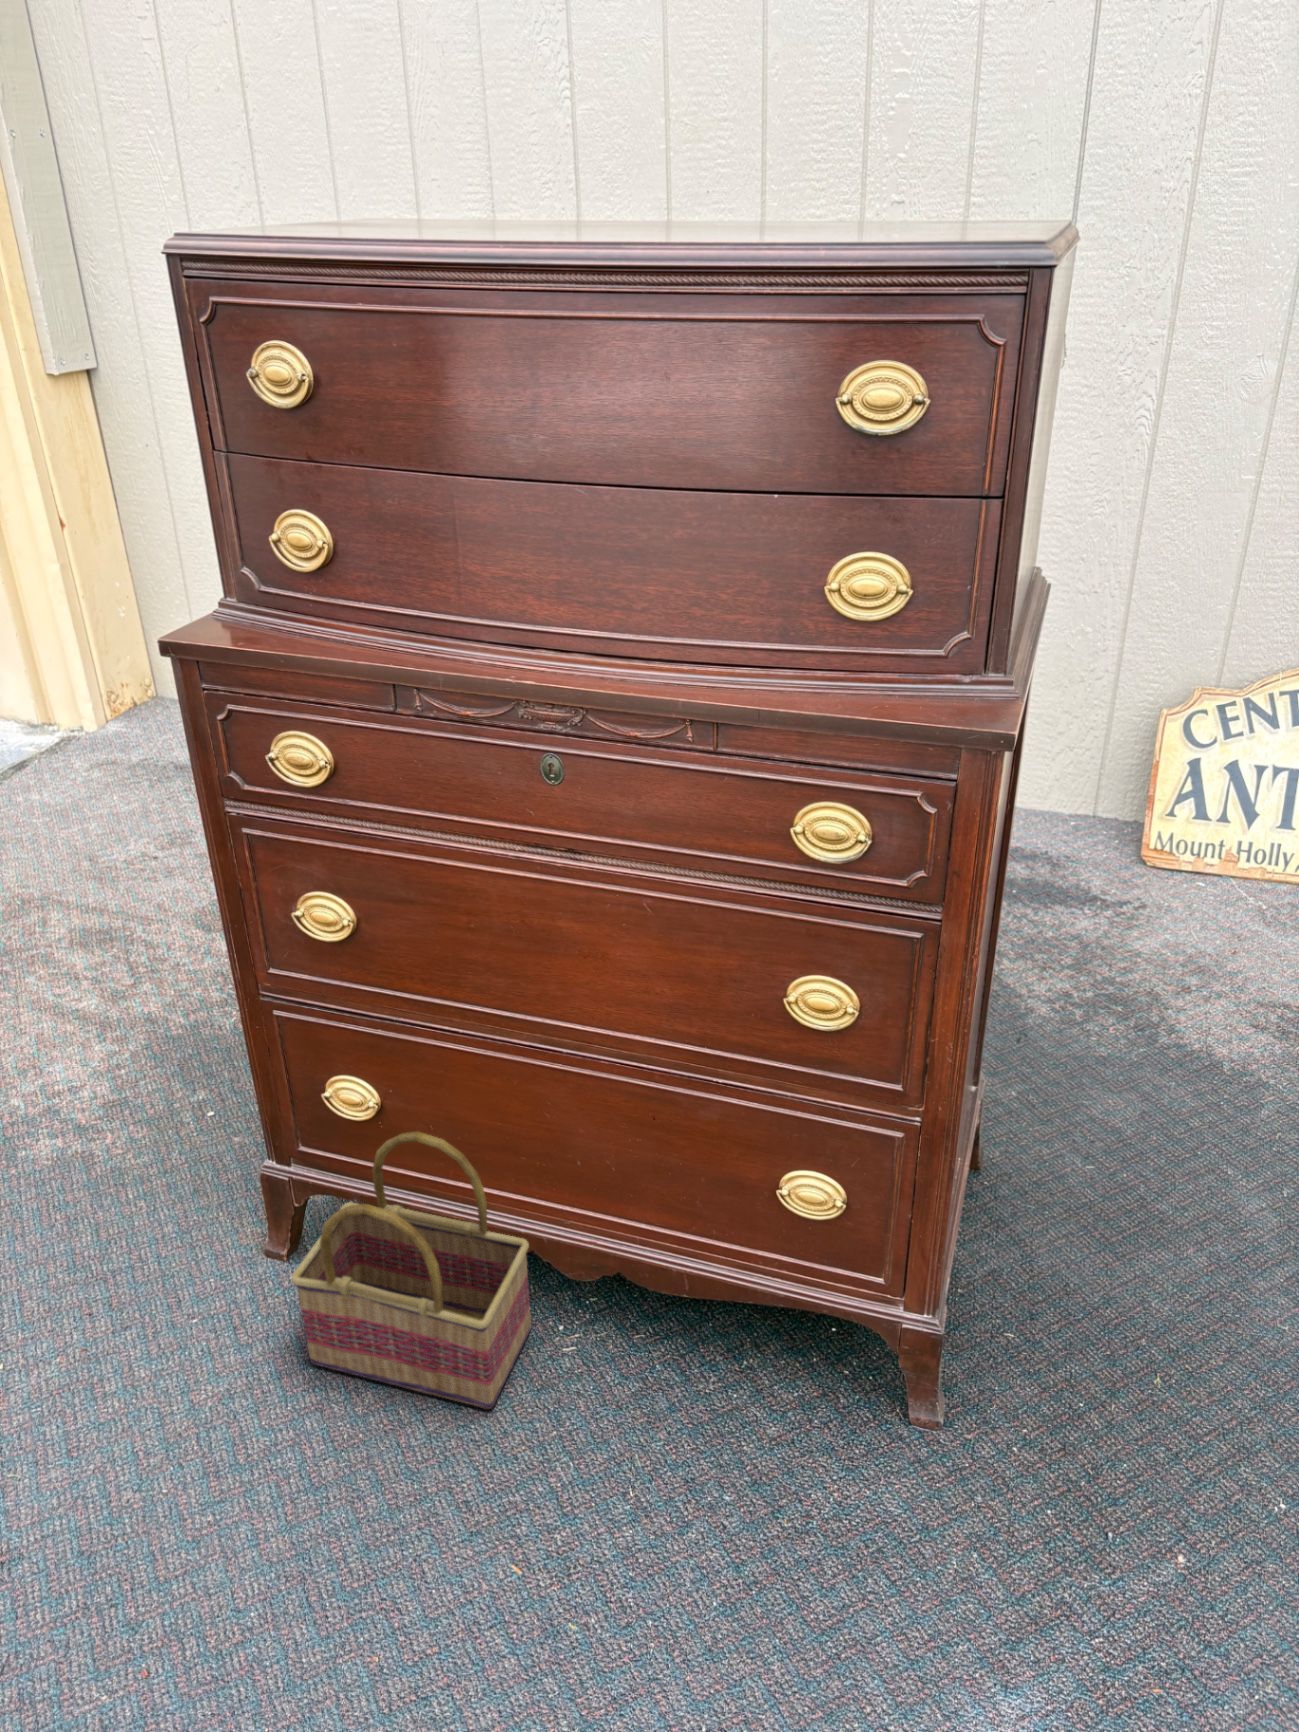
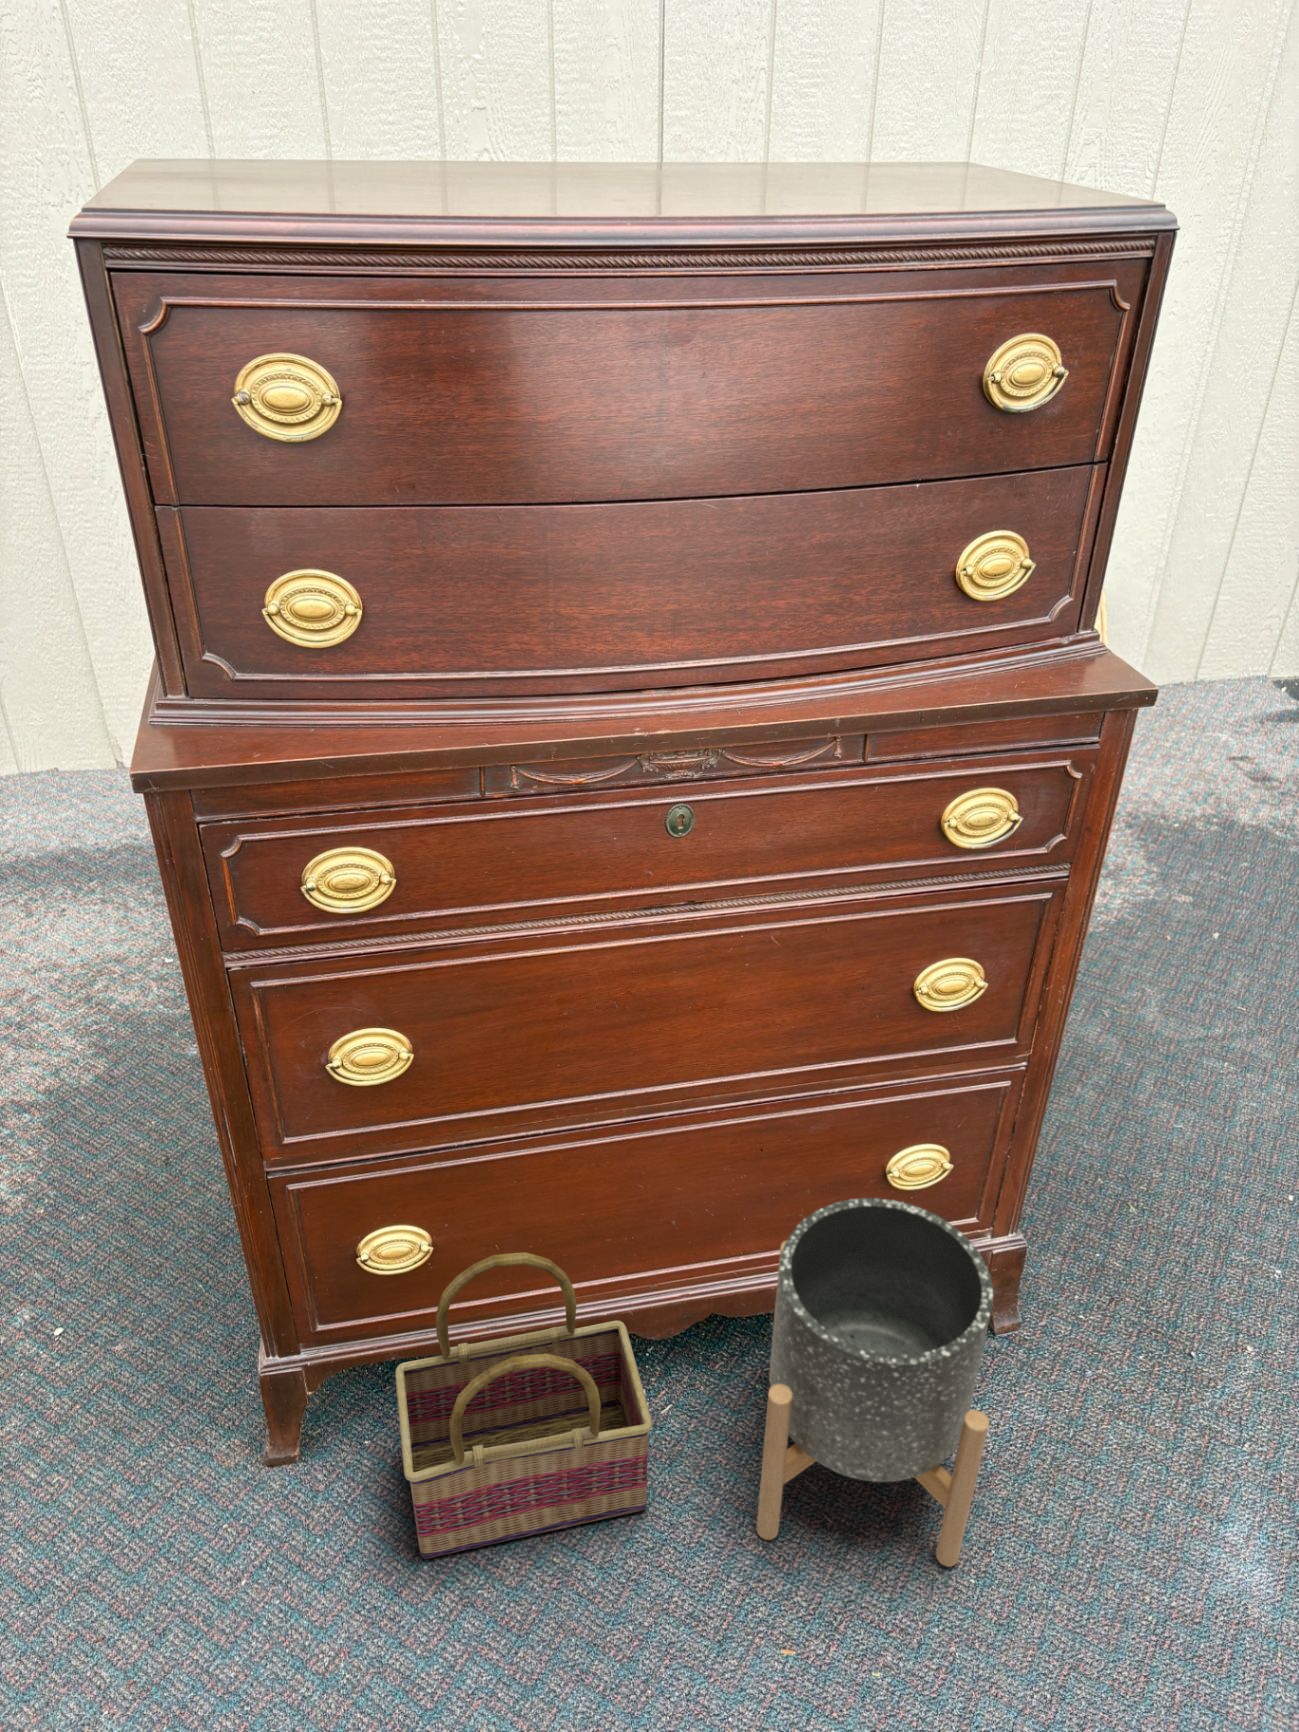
planter: none [554,1194,828,1583] -> present [757,1198,993,1567]

